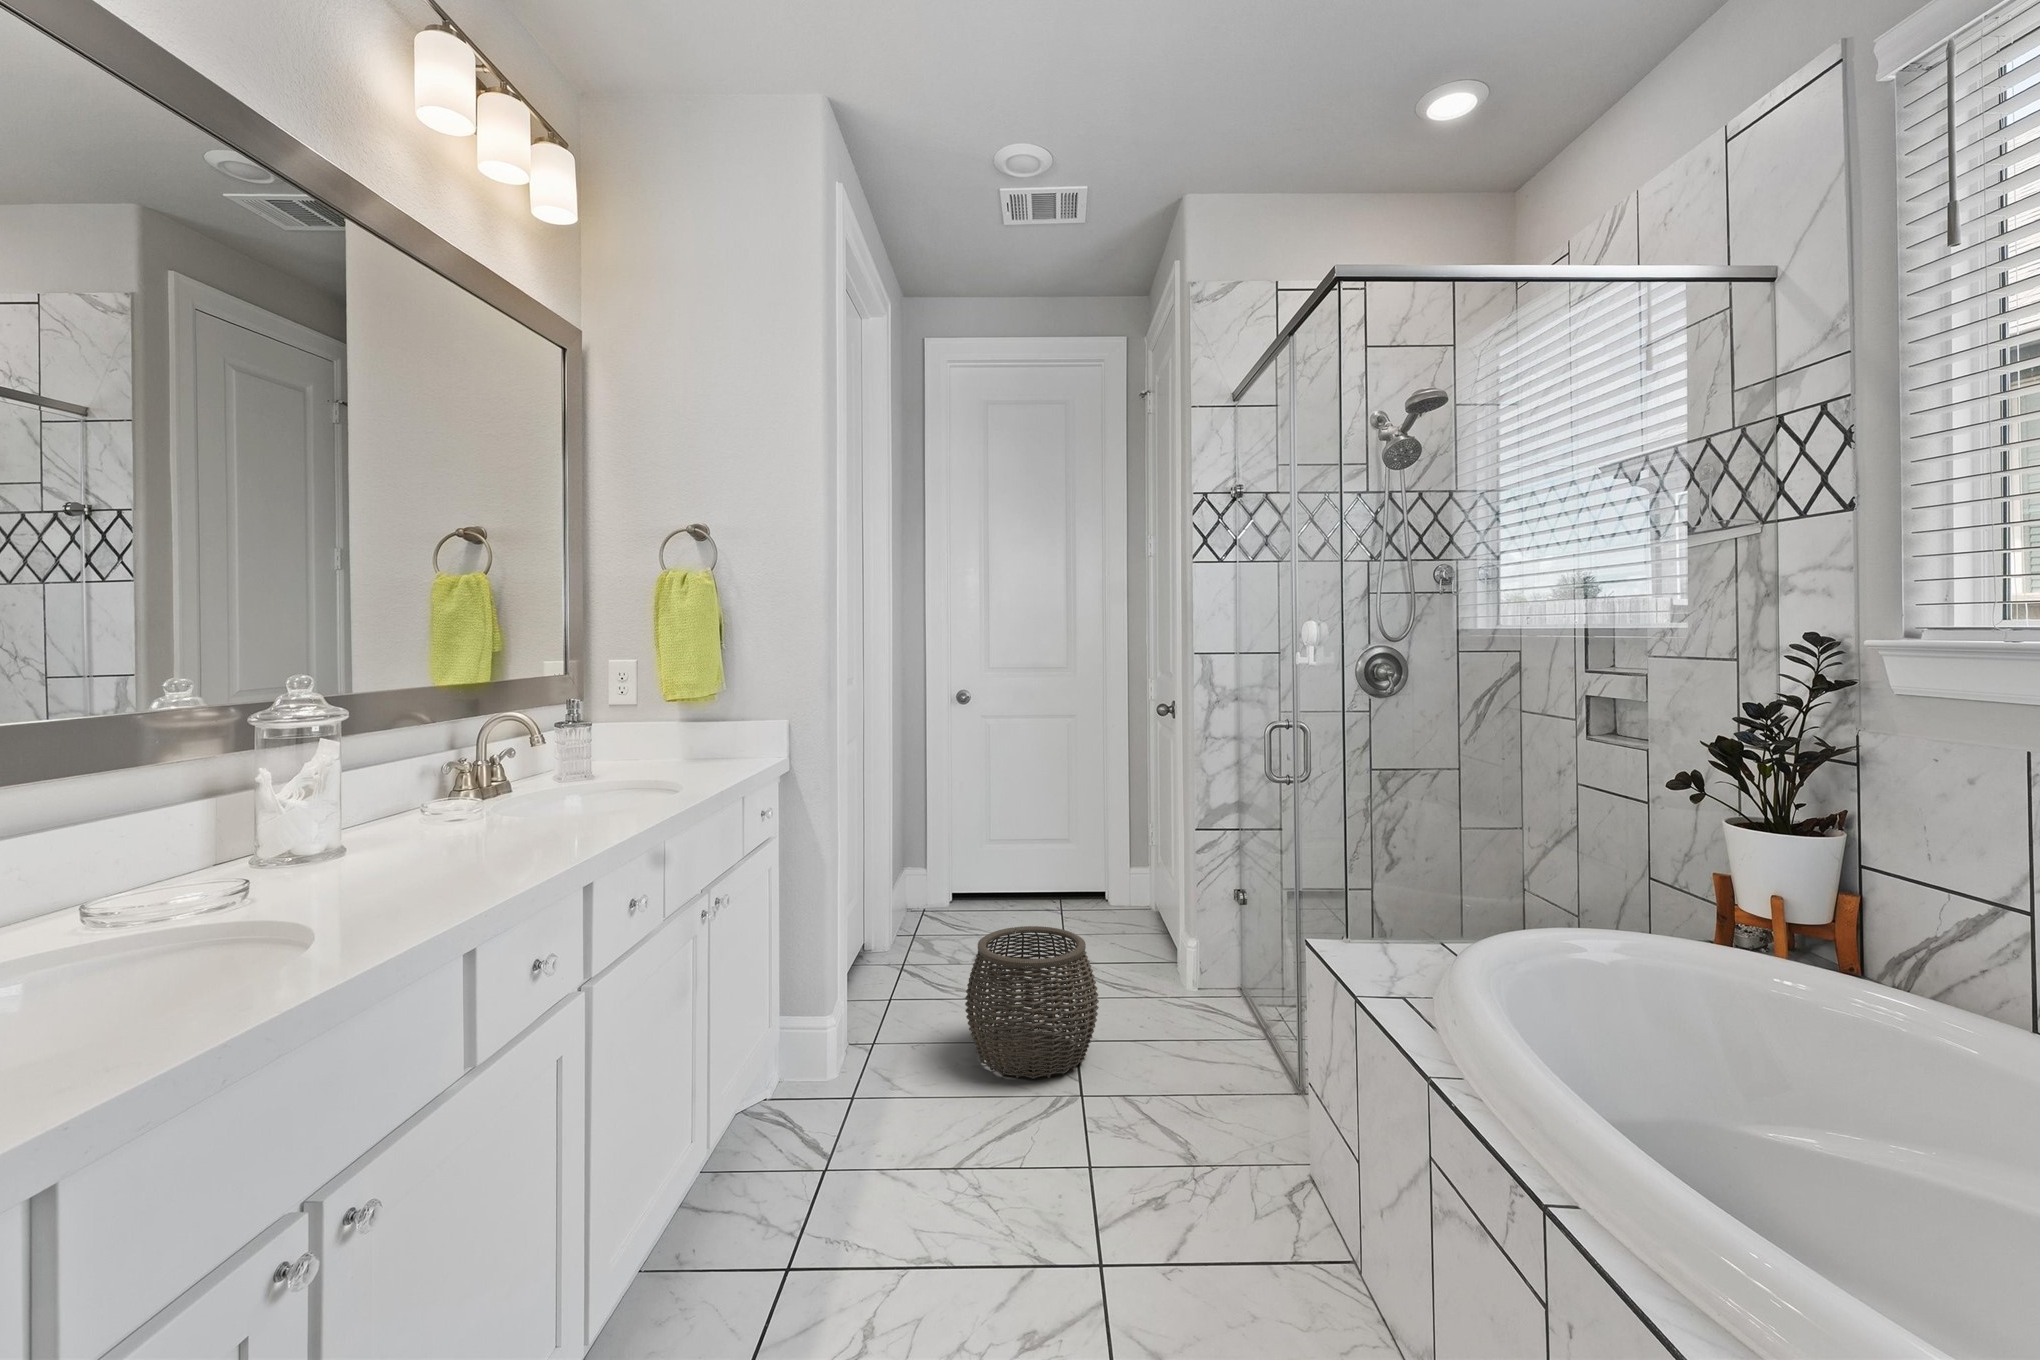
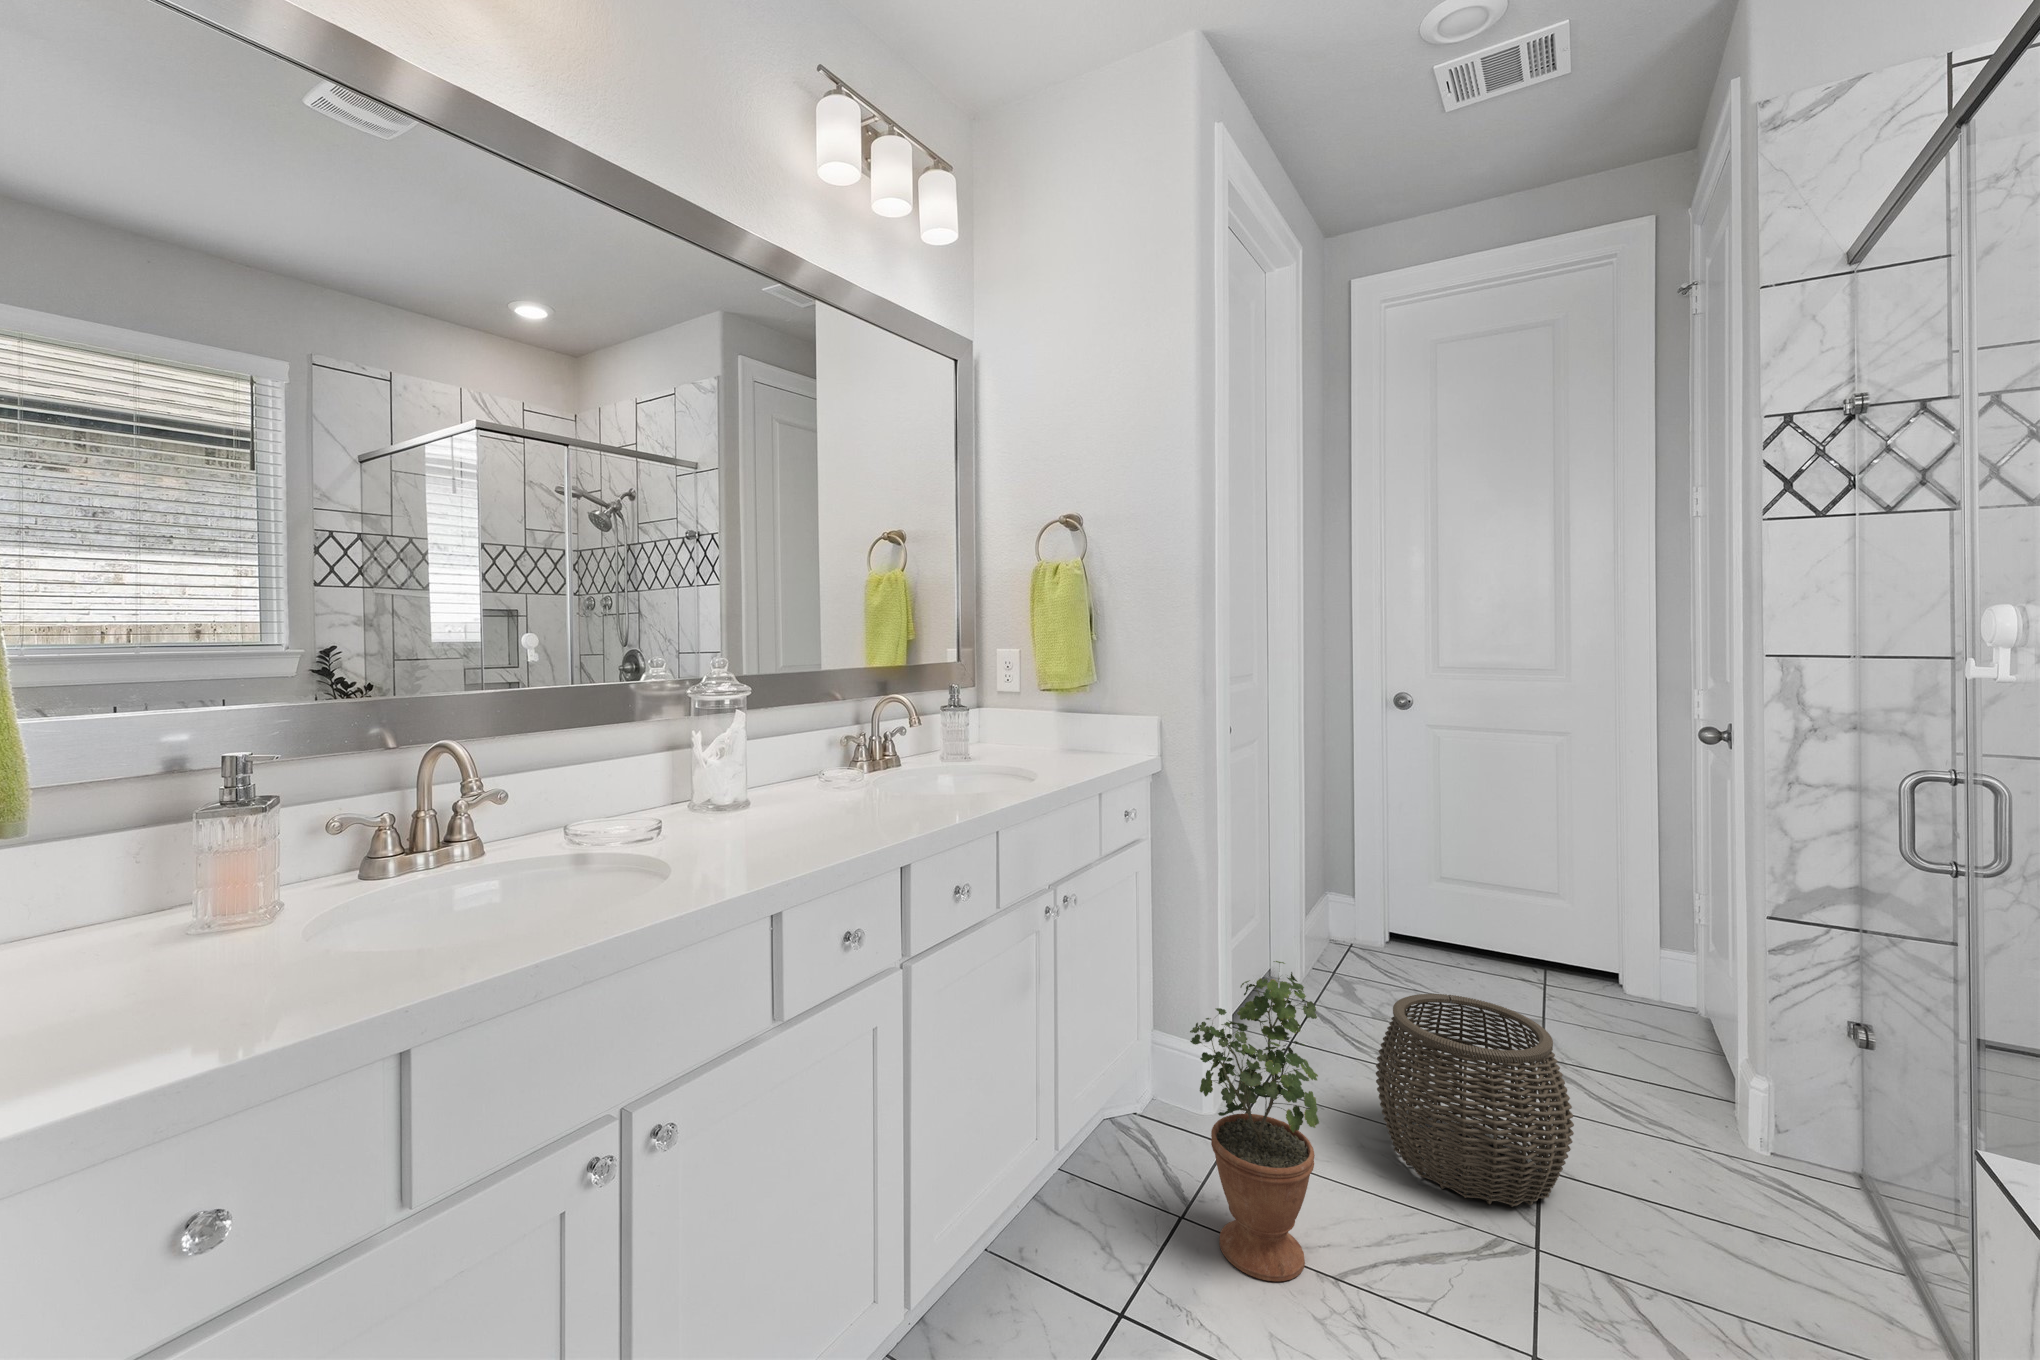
potted plant: none [834,920,942,1189] -> present [1190,961,1319,1281]

